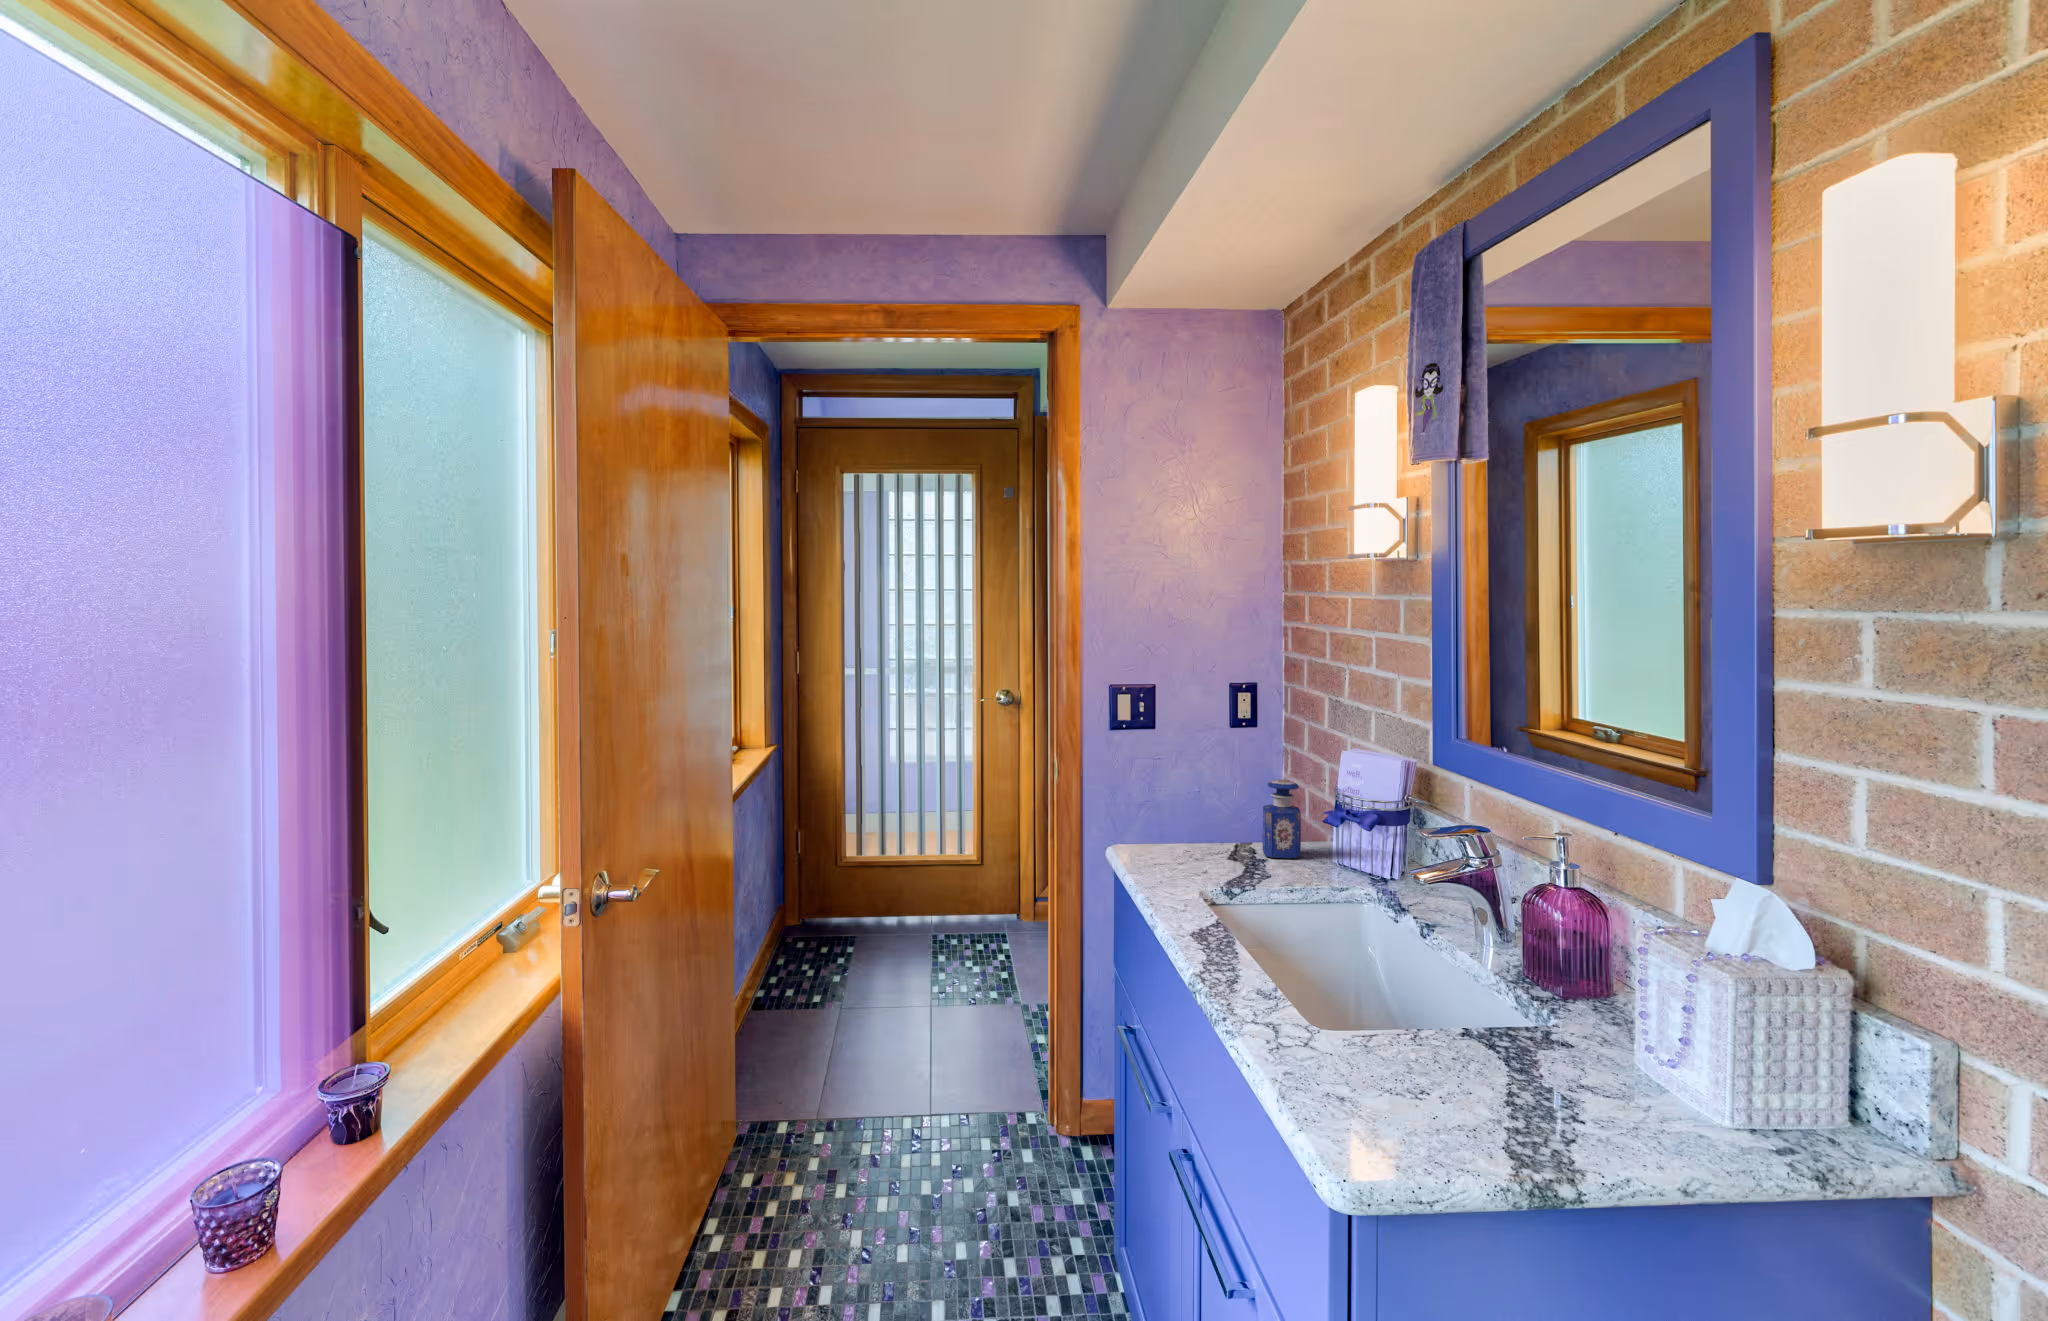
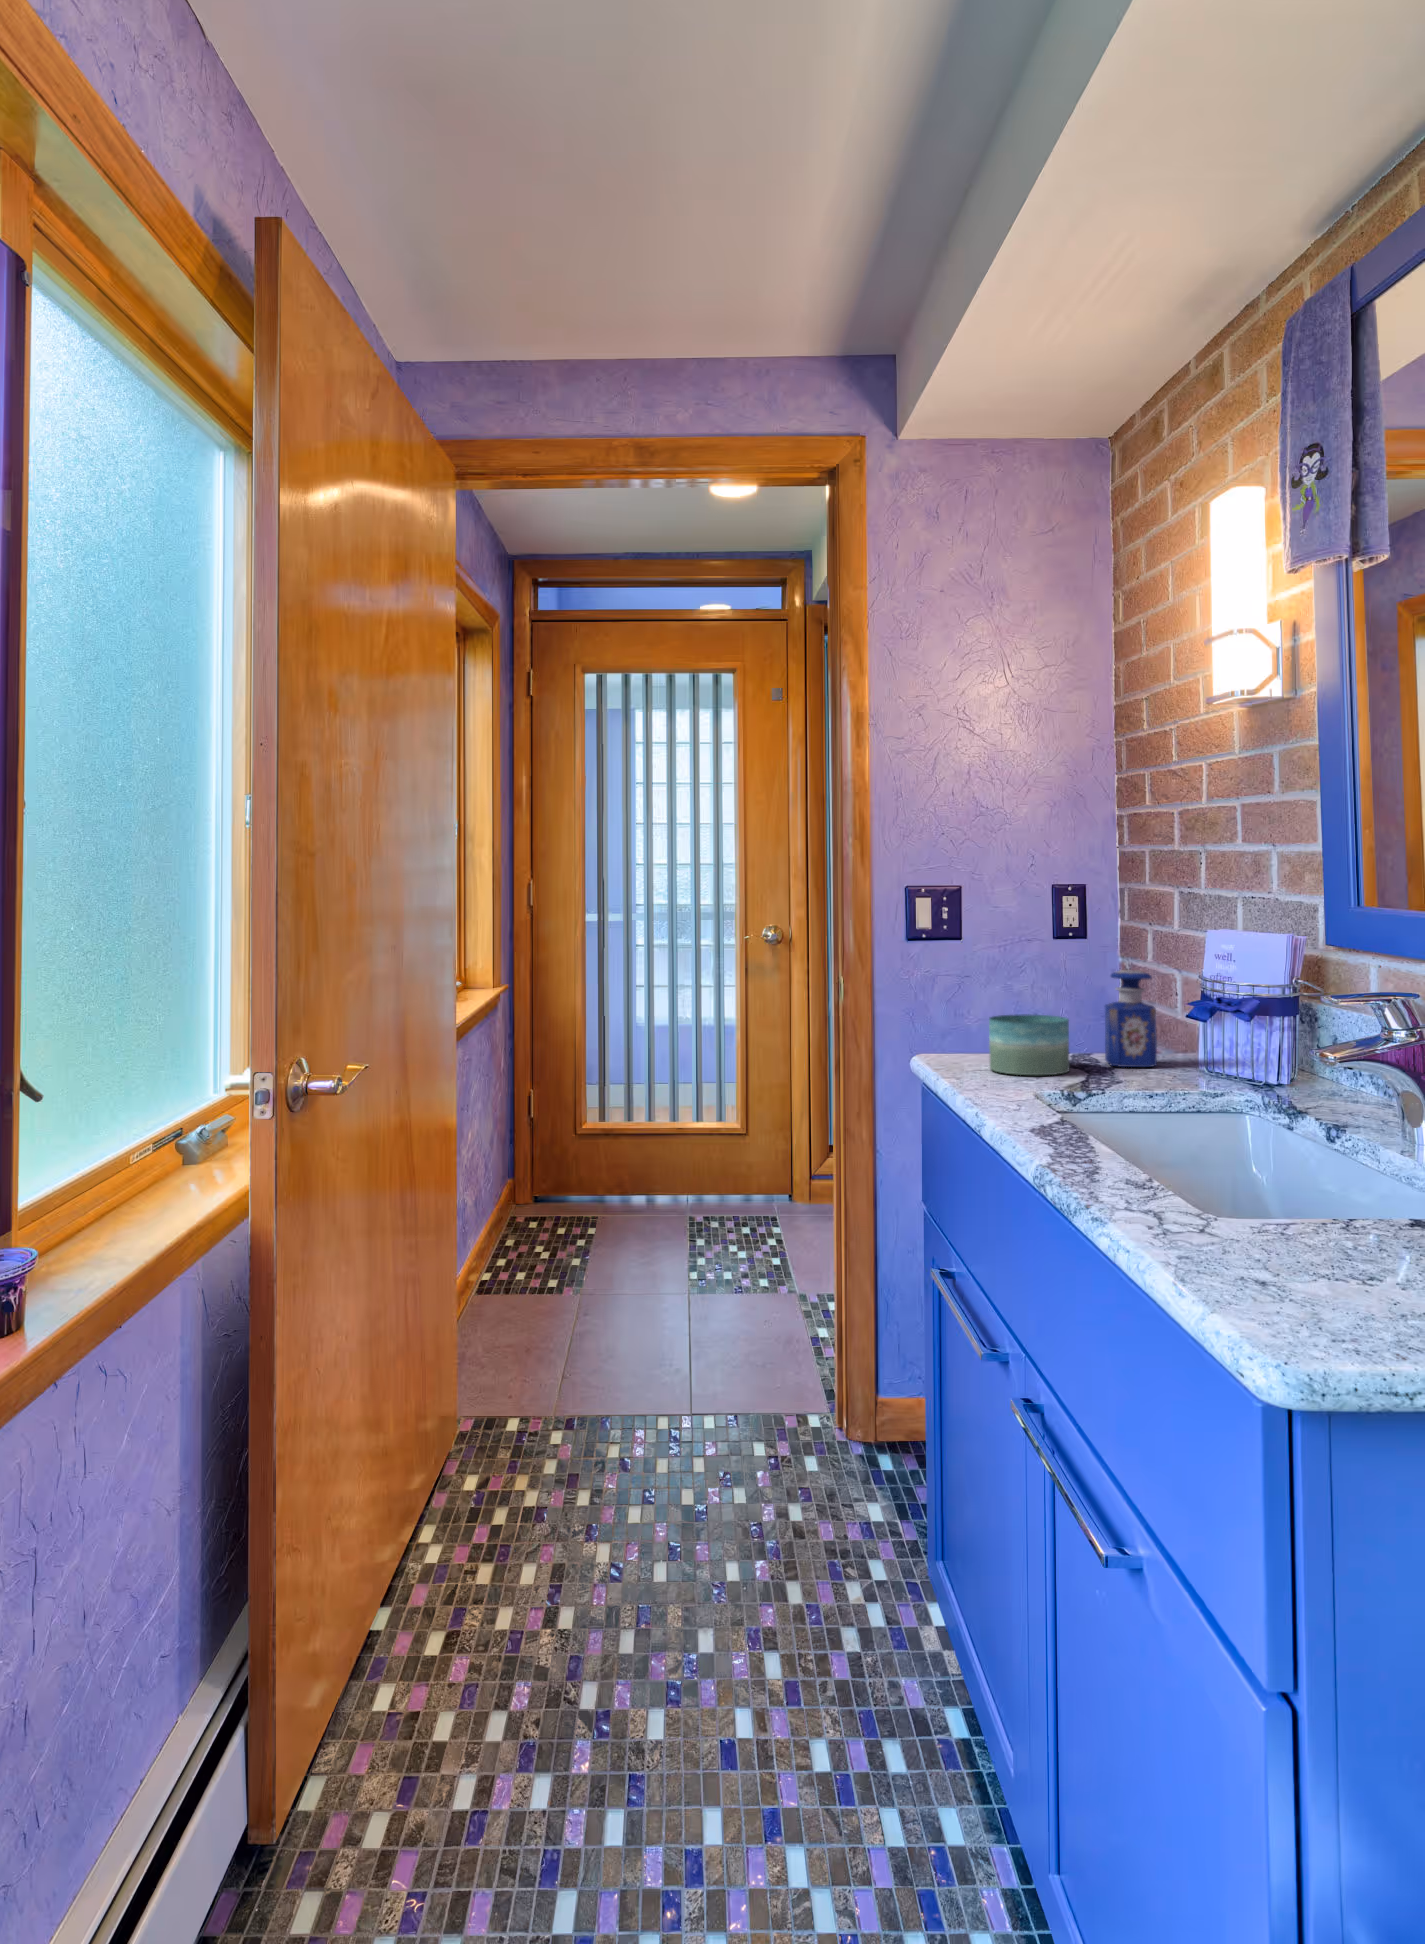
candle: none [1173,813,1234,867] -> present [989,1014,1069,1075]

